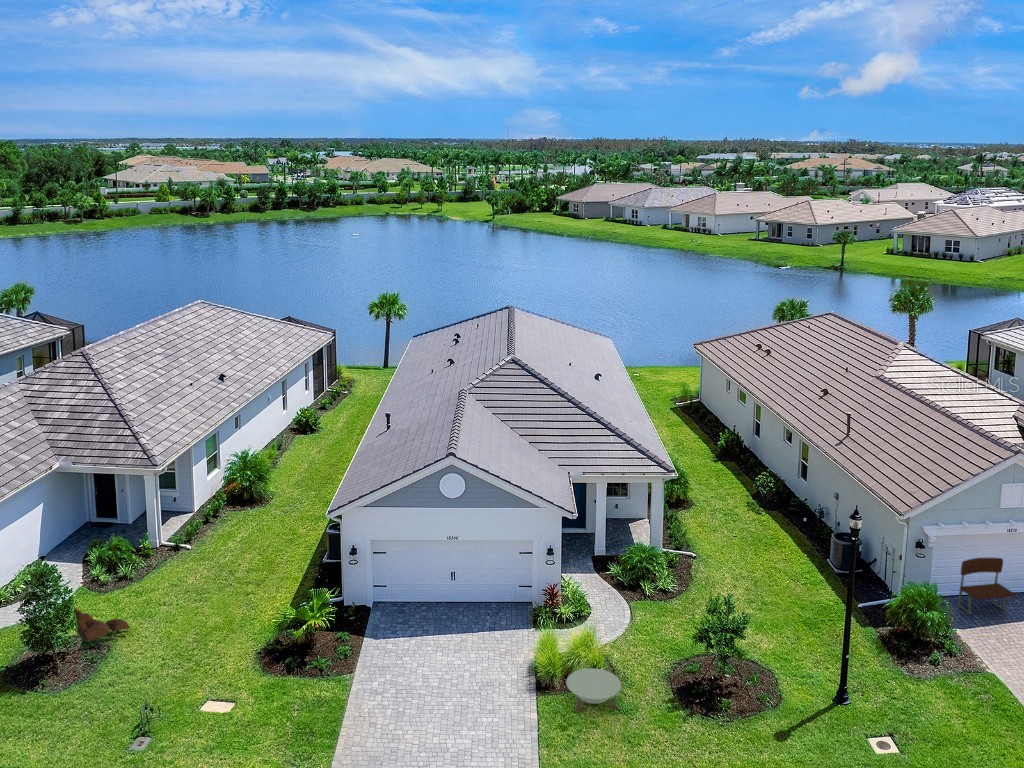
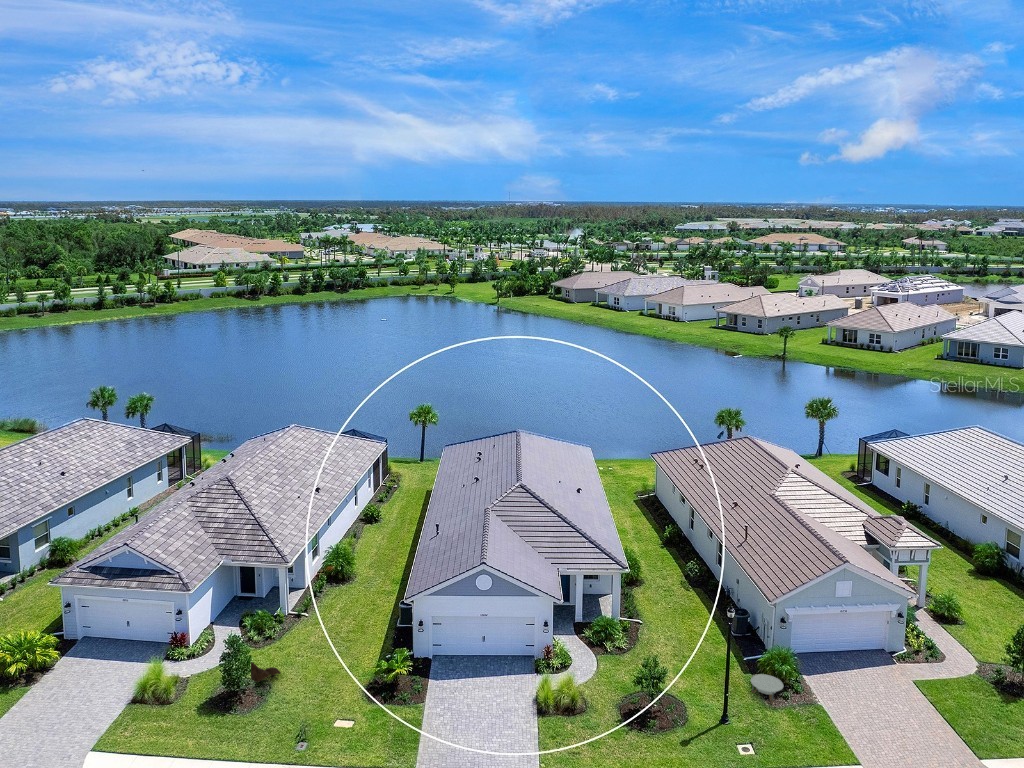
bench: present [958,557,1015,614] -> none [809,627,844,665]
round table: present [566,668,621,713] -> present [751,674,784,702]

